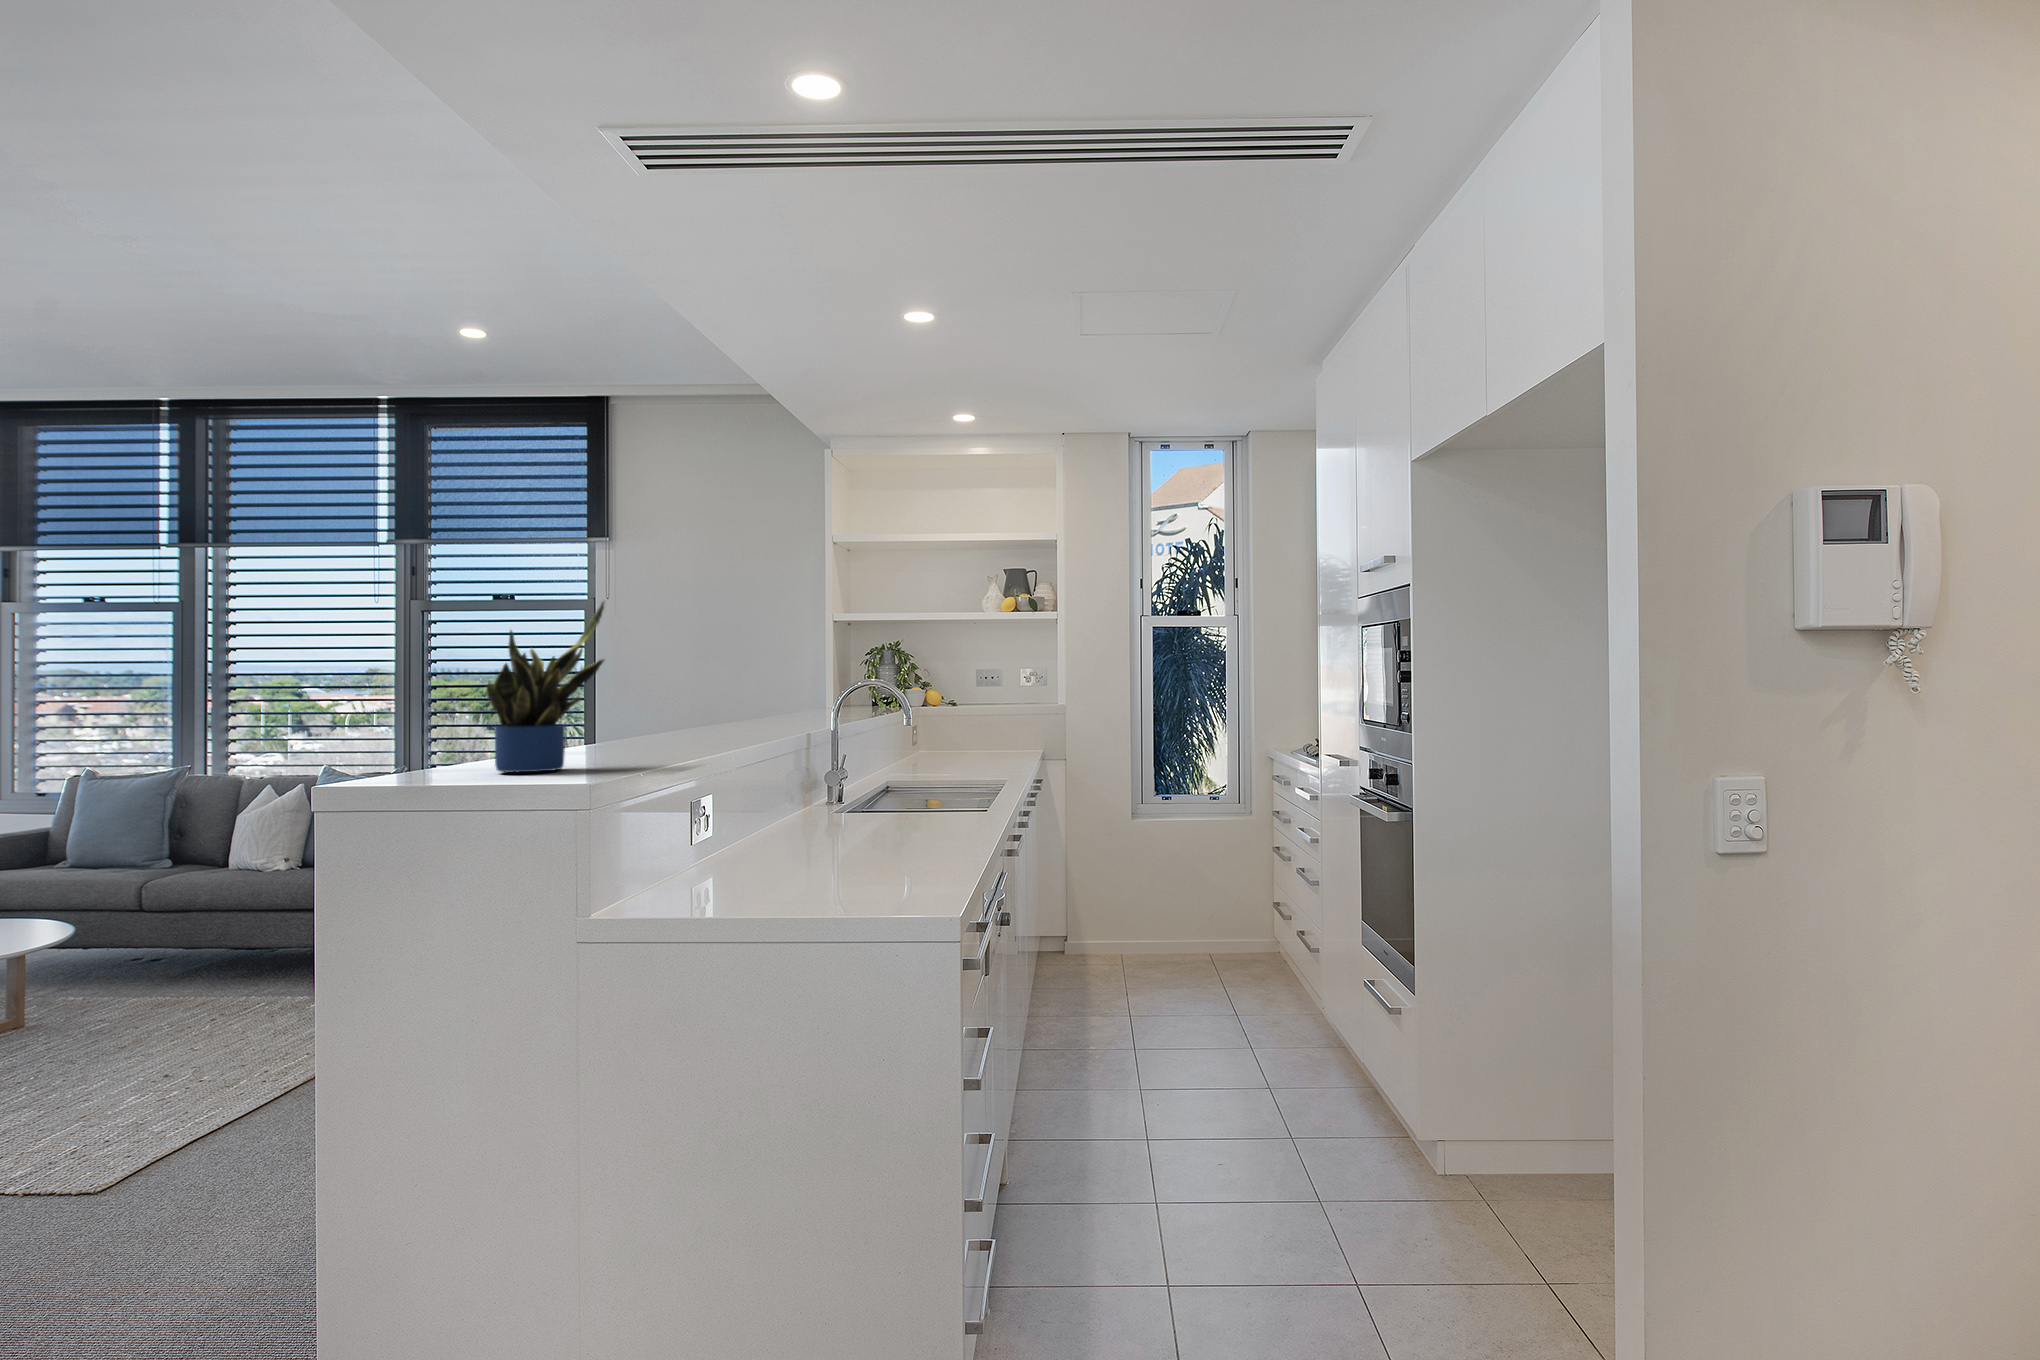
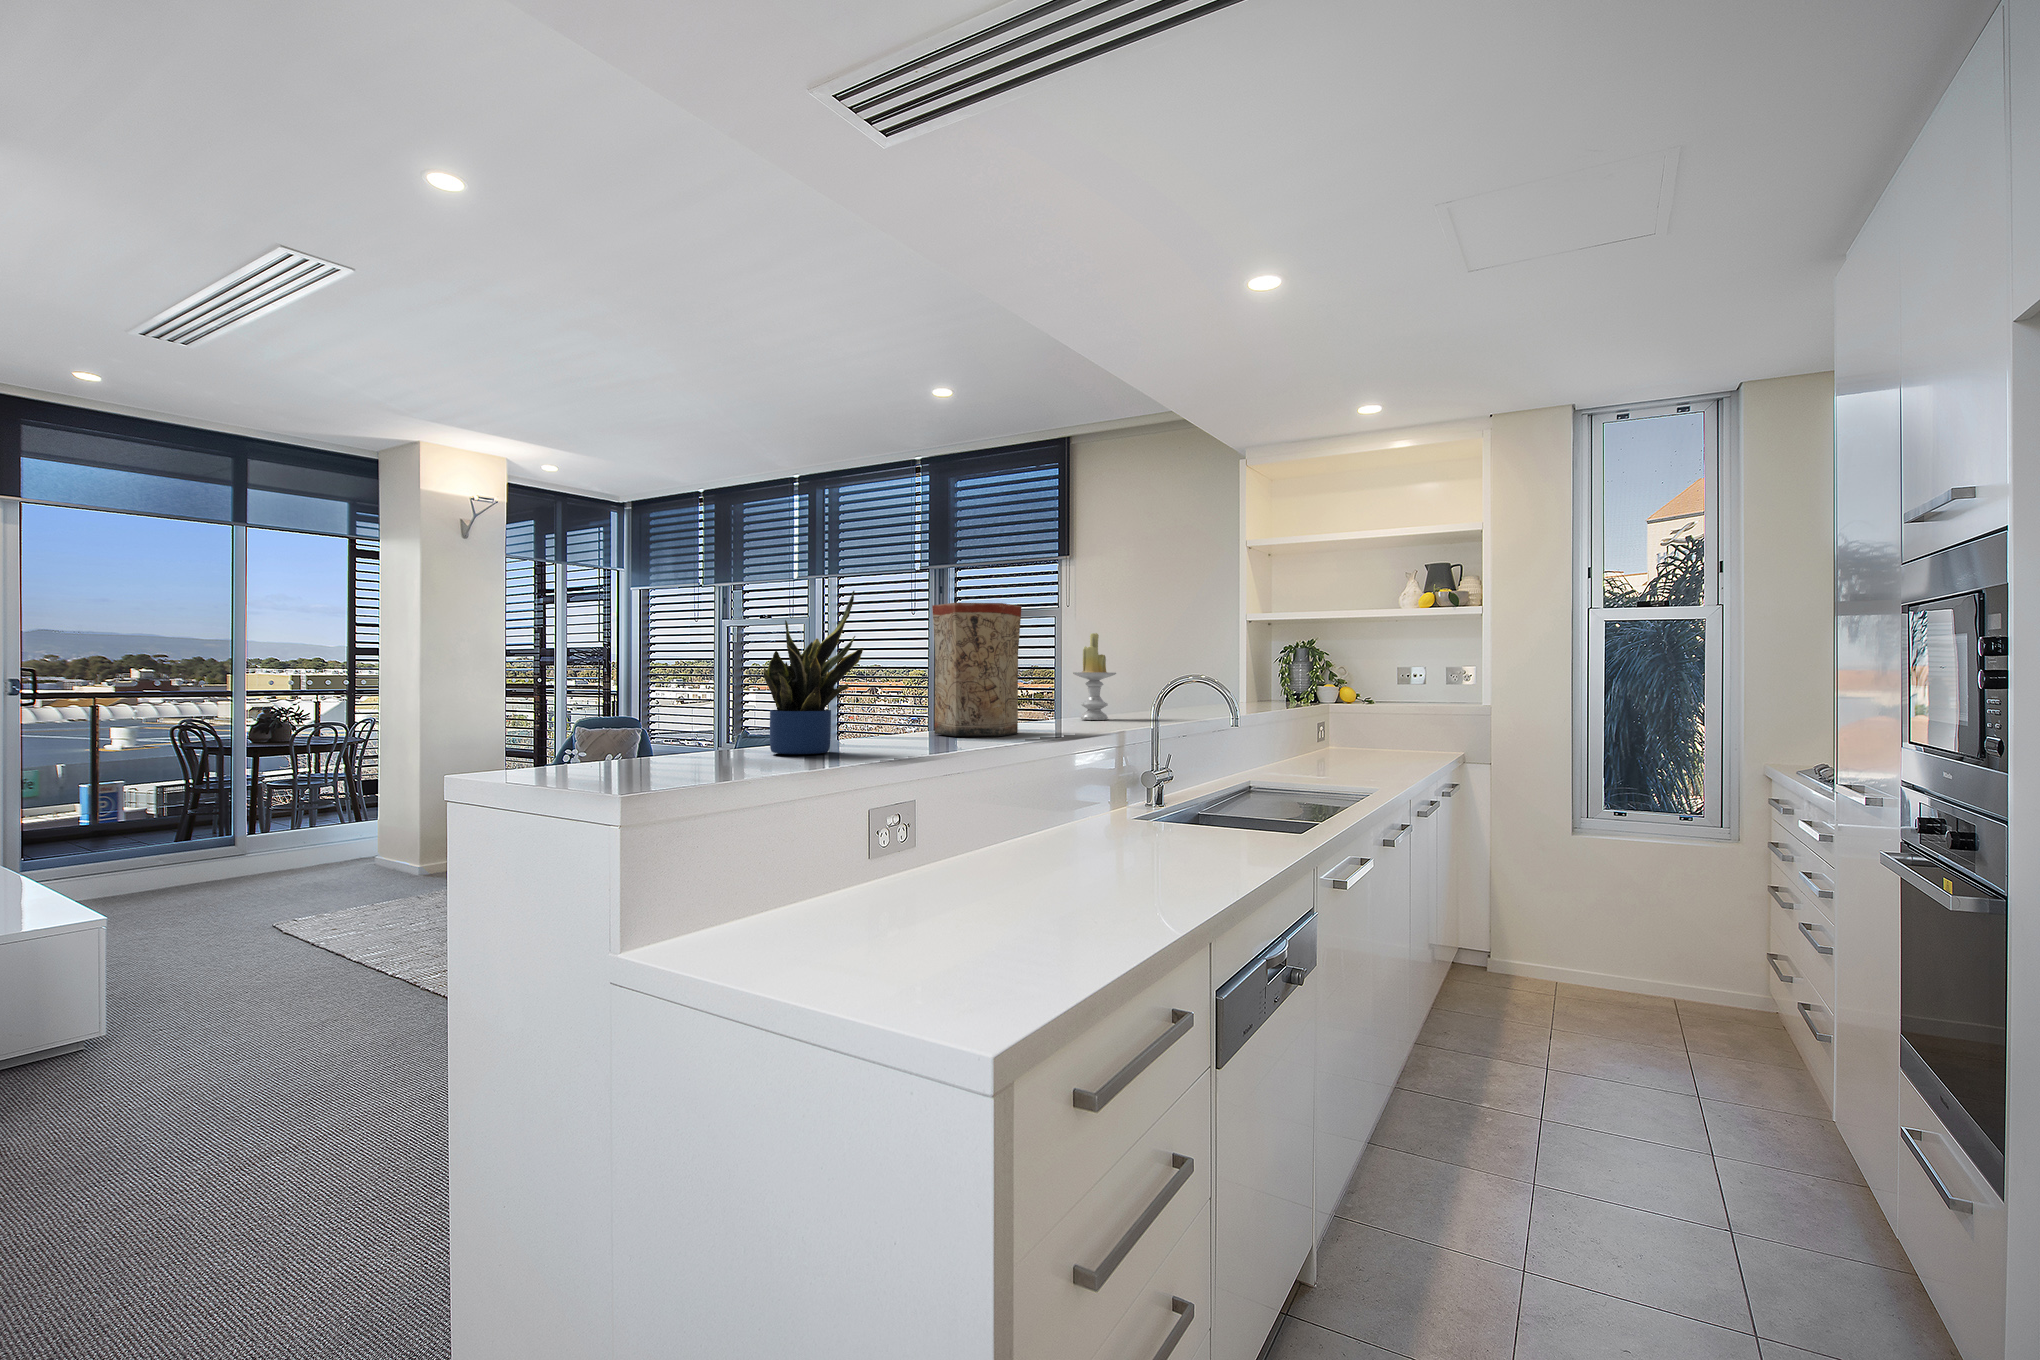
vase: none [614,609,710,749] -> present [932,603,1022,736]
candle: none [721,638,769,730] -> present [1073,633,1116,720]

